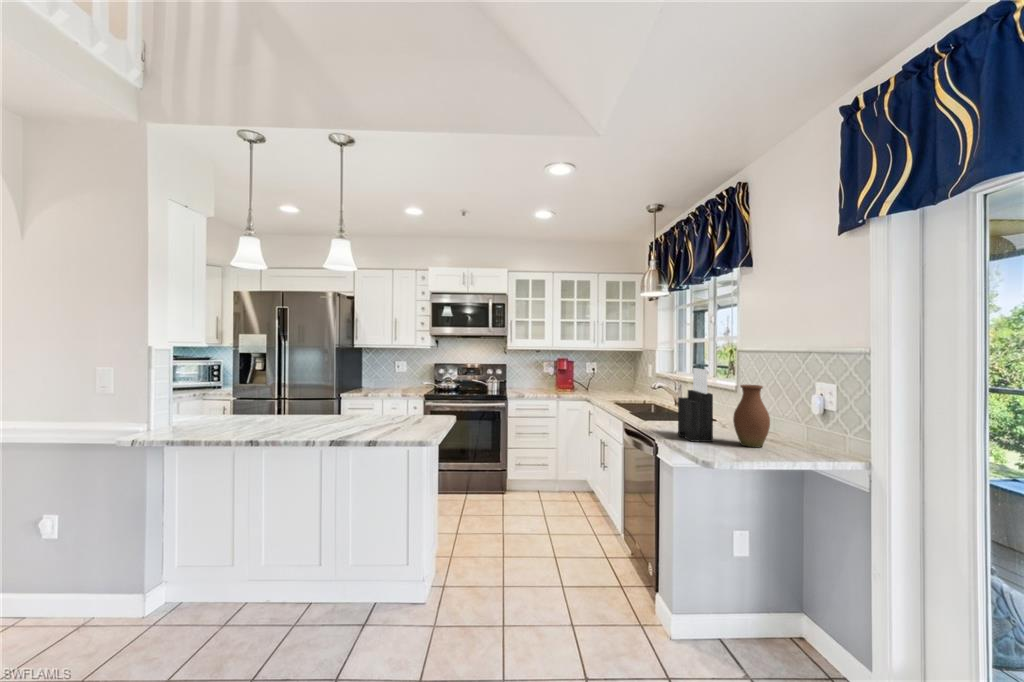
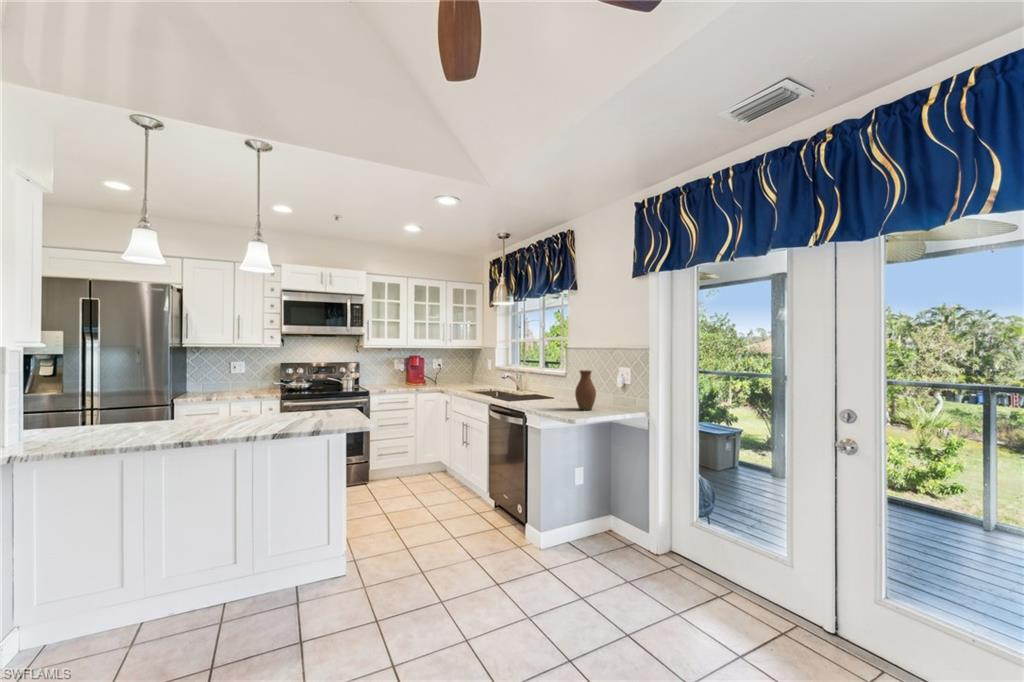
knife block: present [678,368,713,442] -> none [539,361,563,411]

